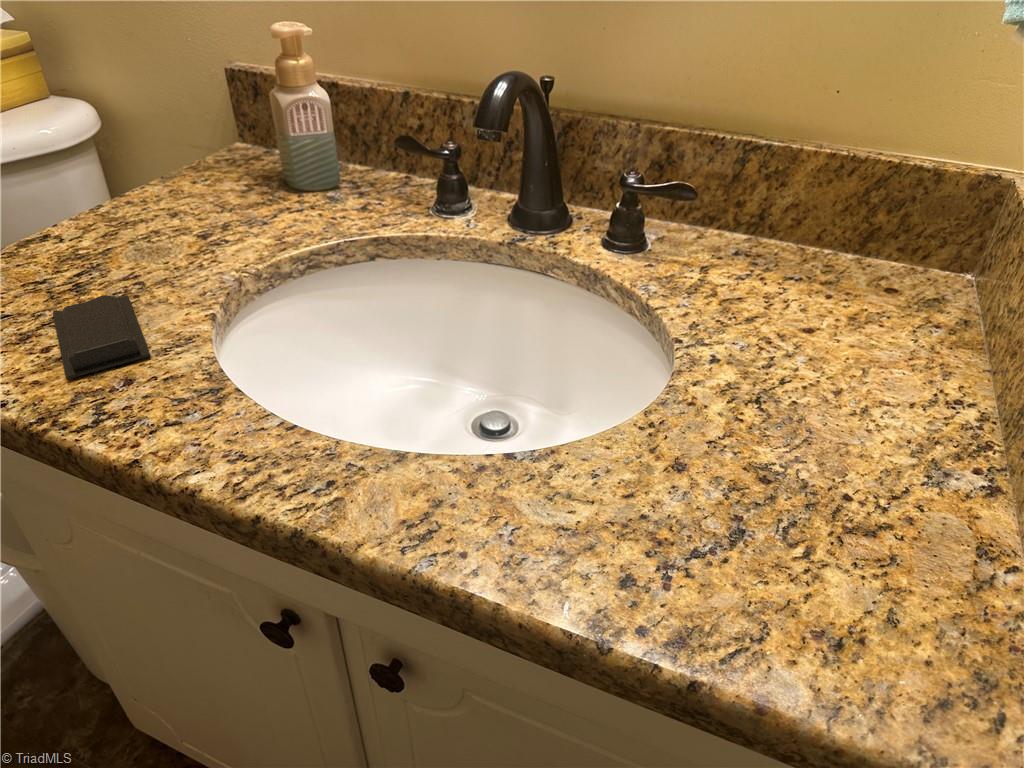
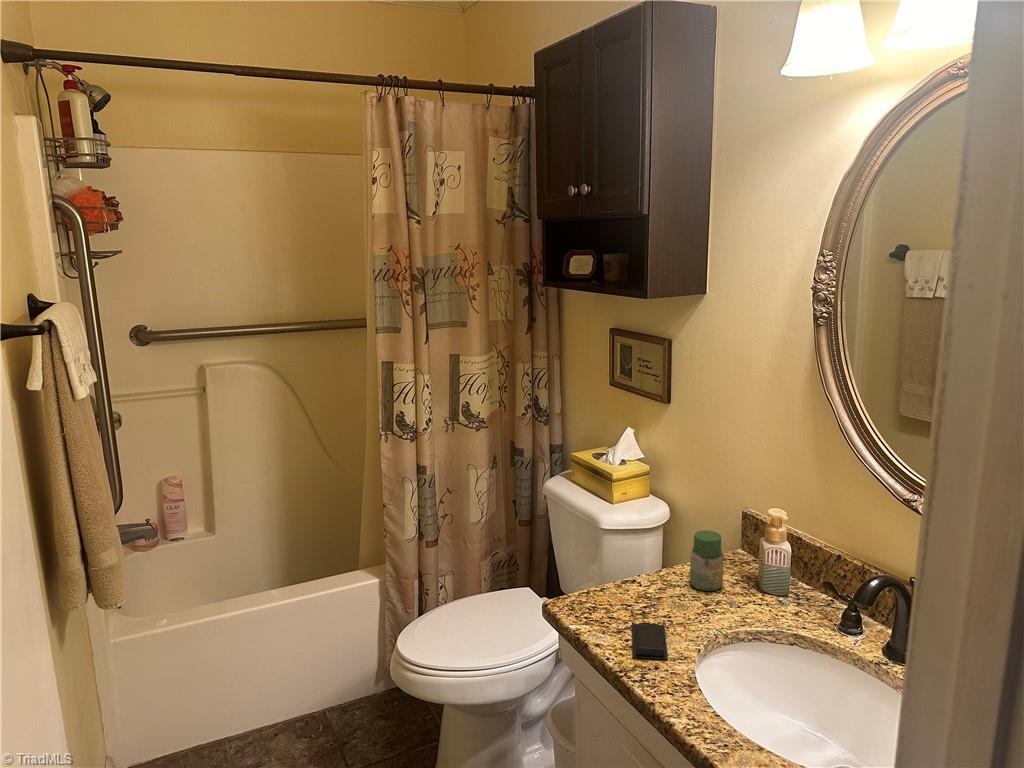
jar: none [138,97,224,216] -> present [690,530,724,591]

